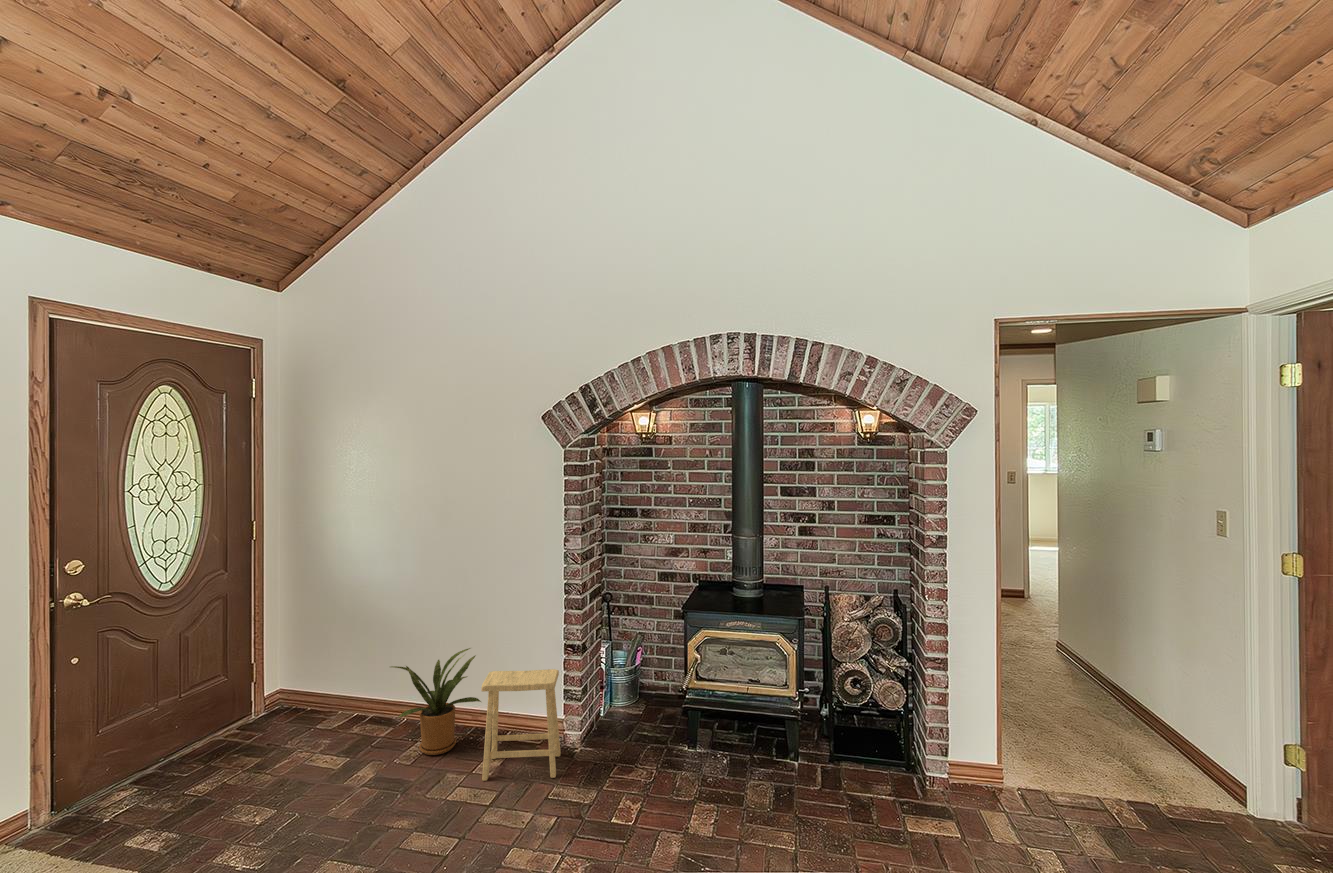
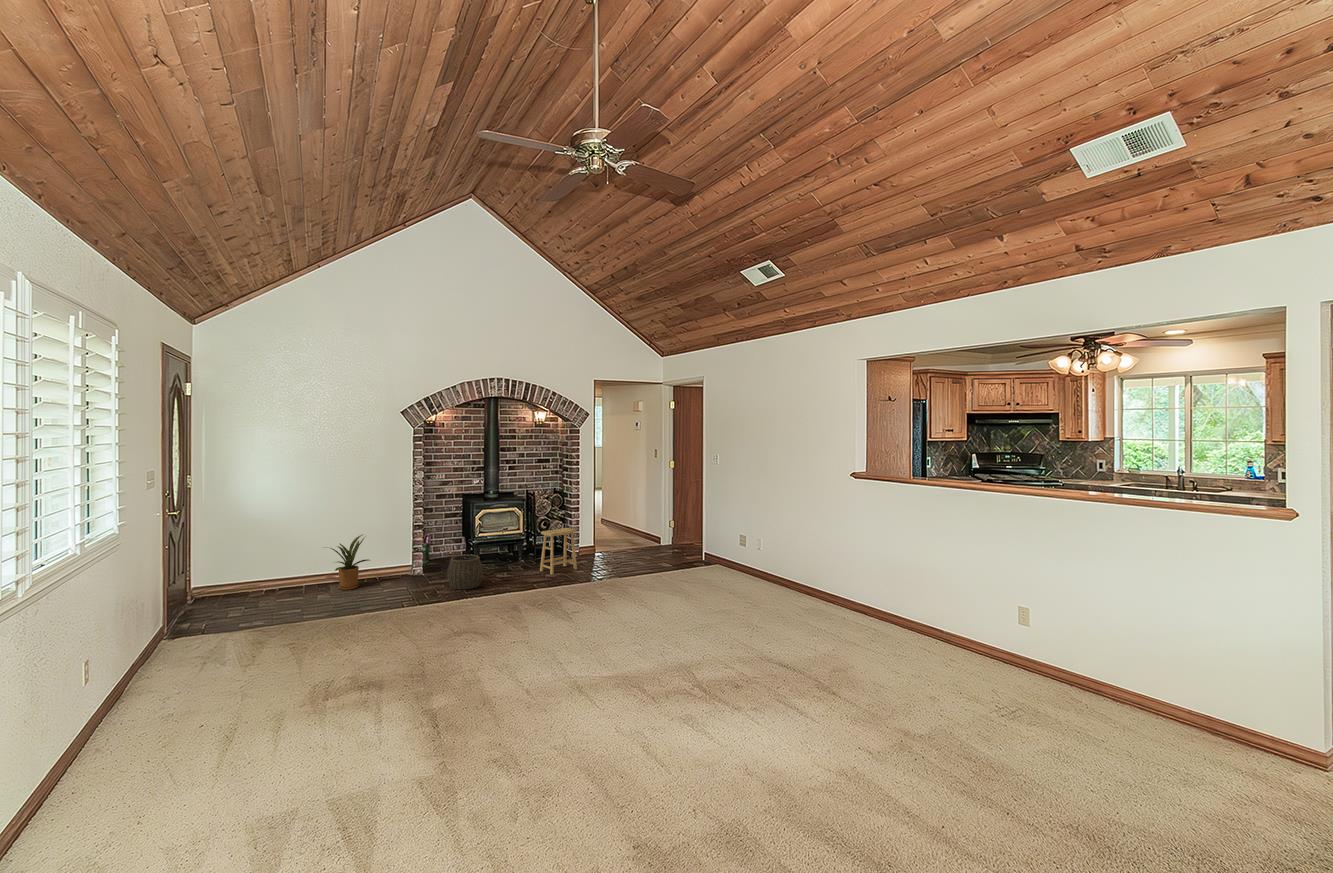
footstool: present [481,669,561,781] -> present [540,528,577,575]
woven basket: none [551,742,634,848] -> present [447,554,483,590]

